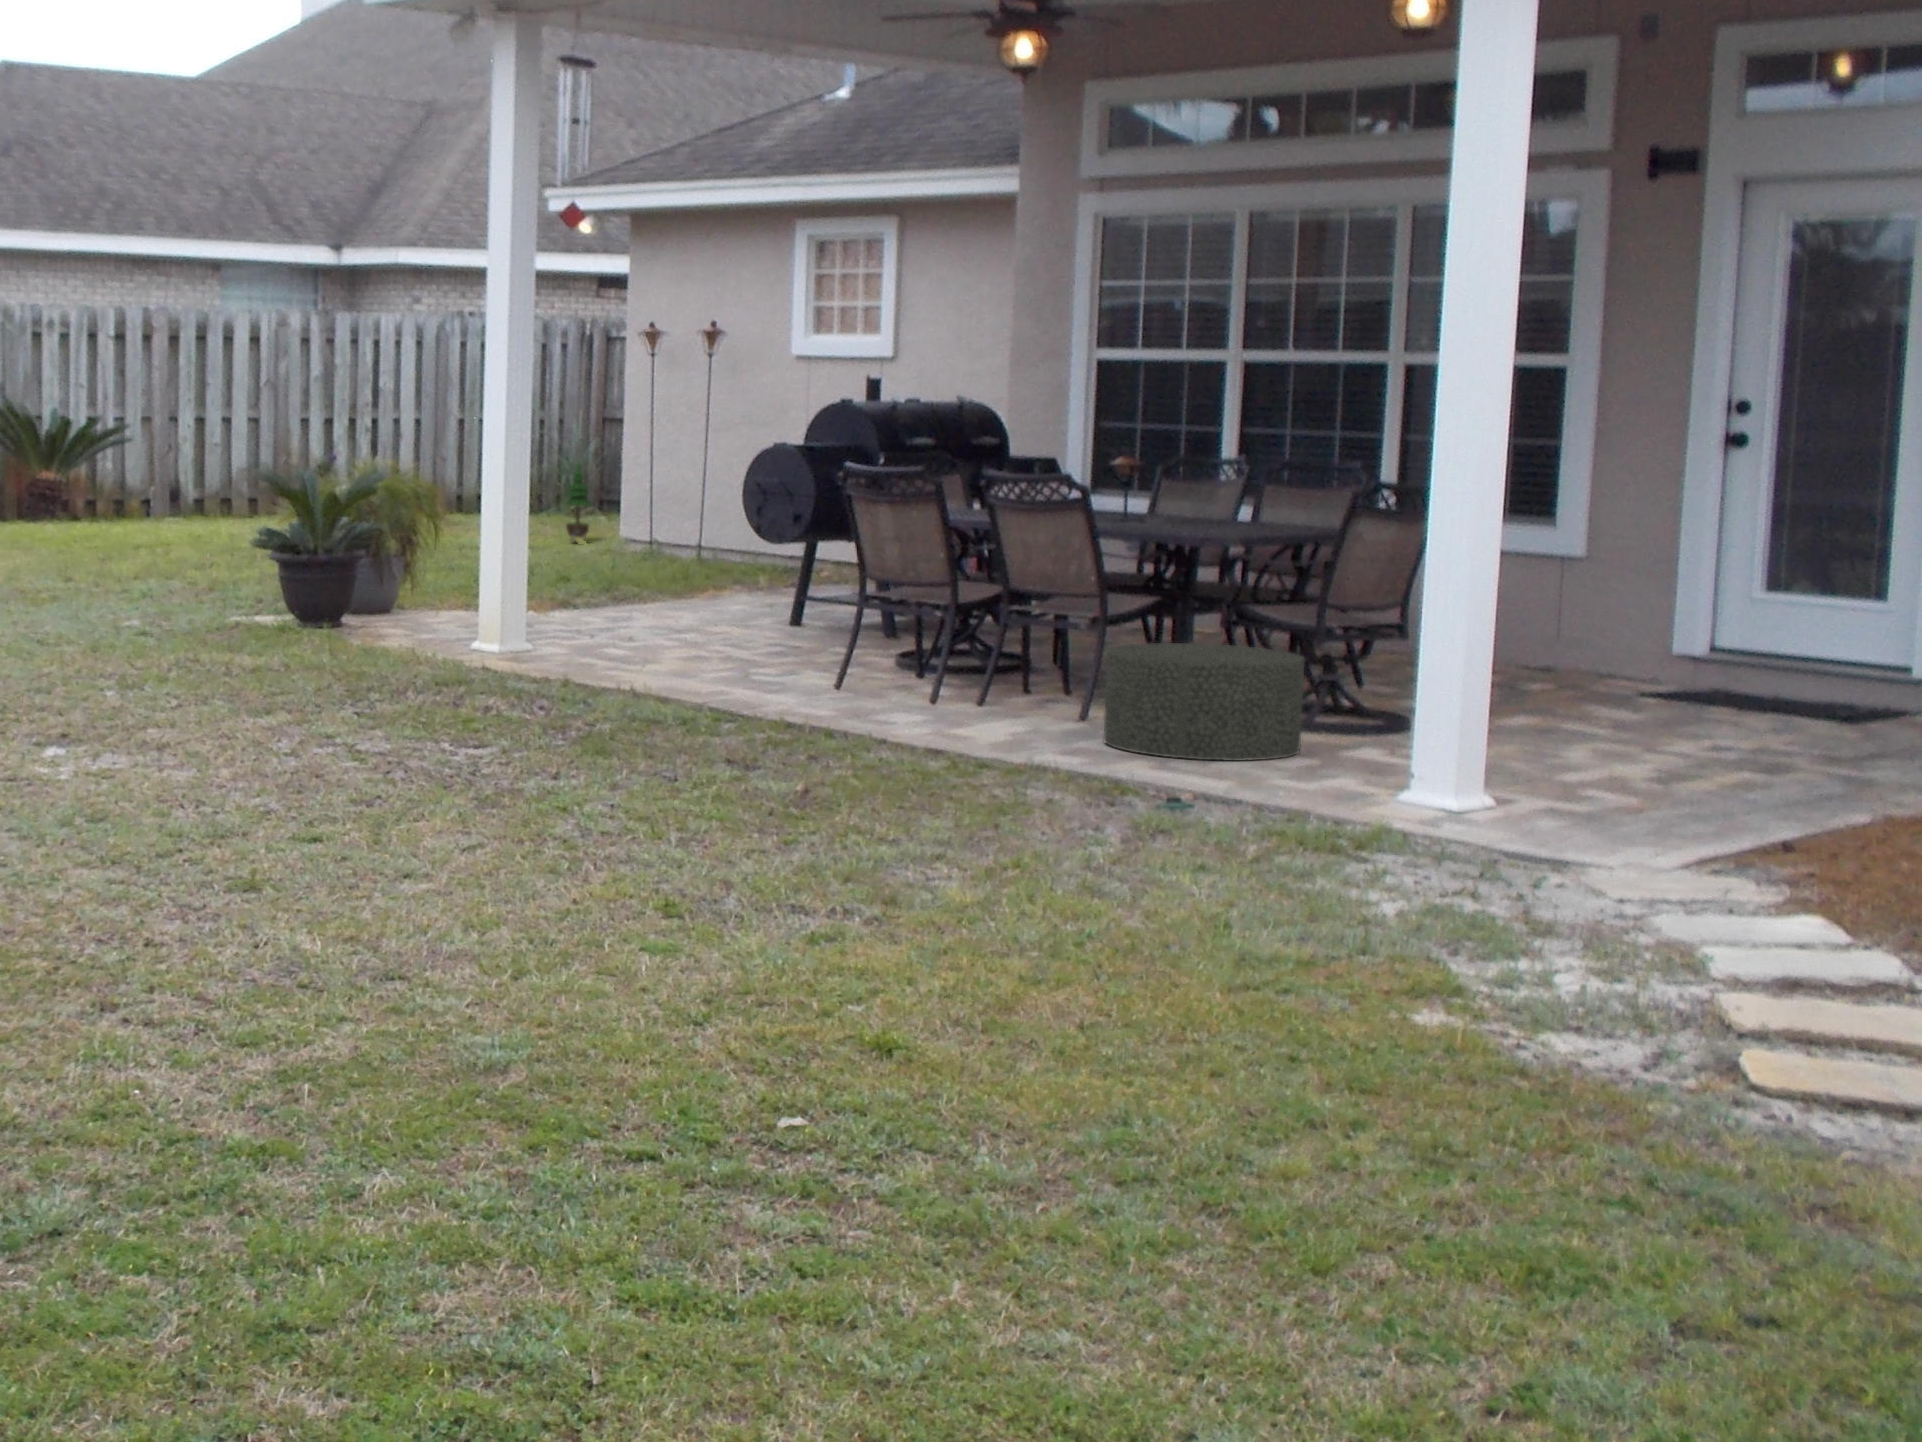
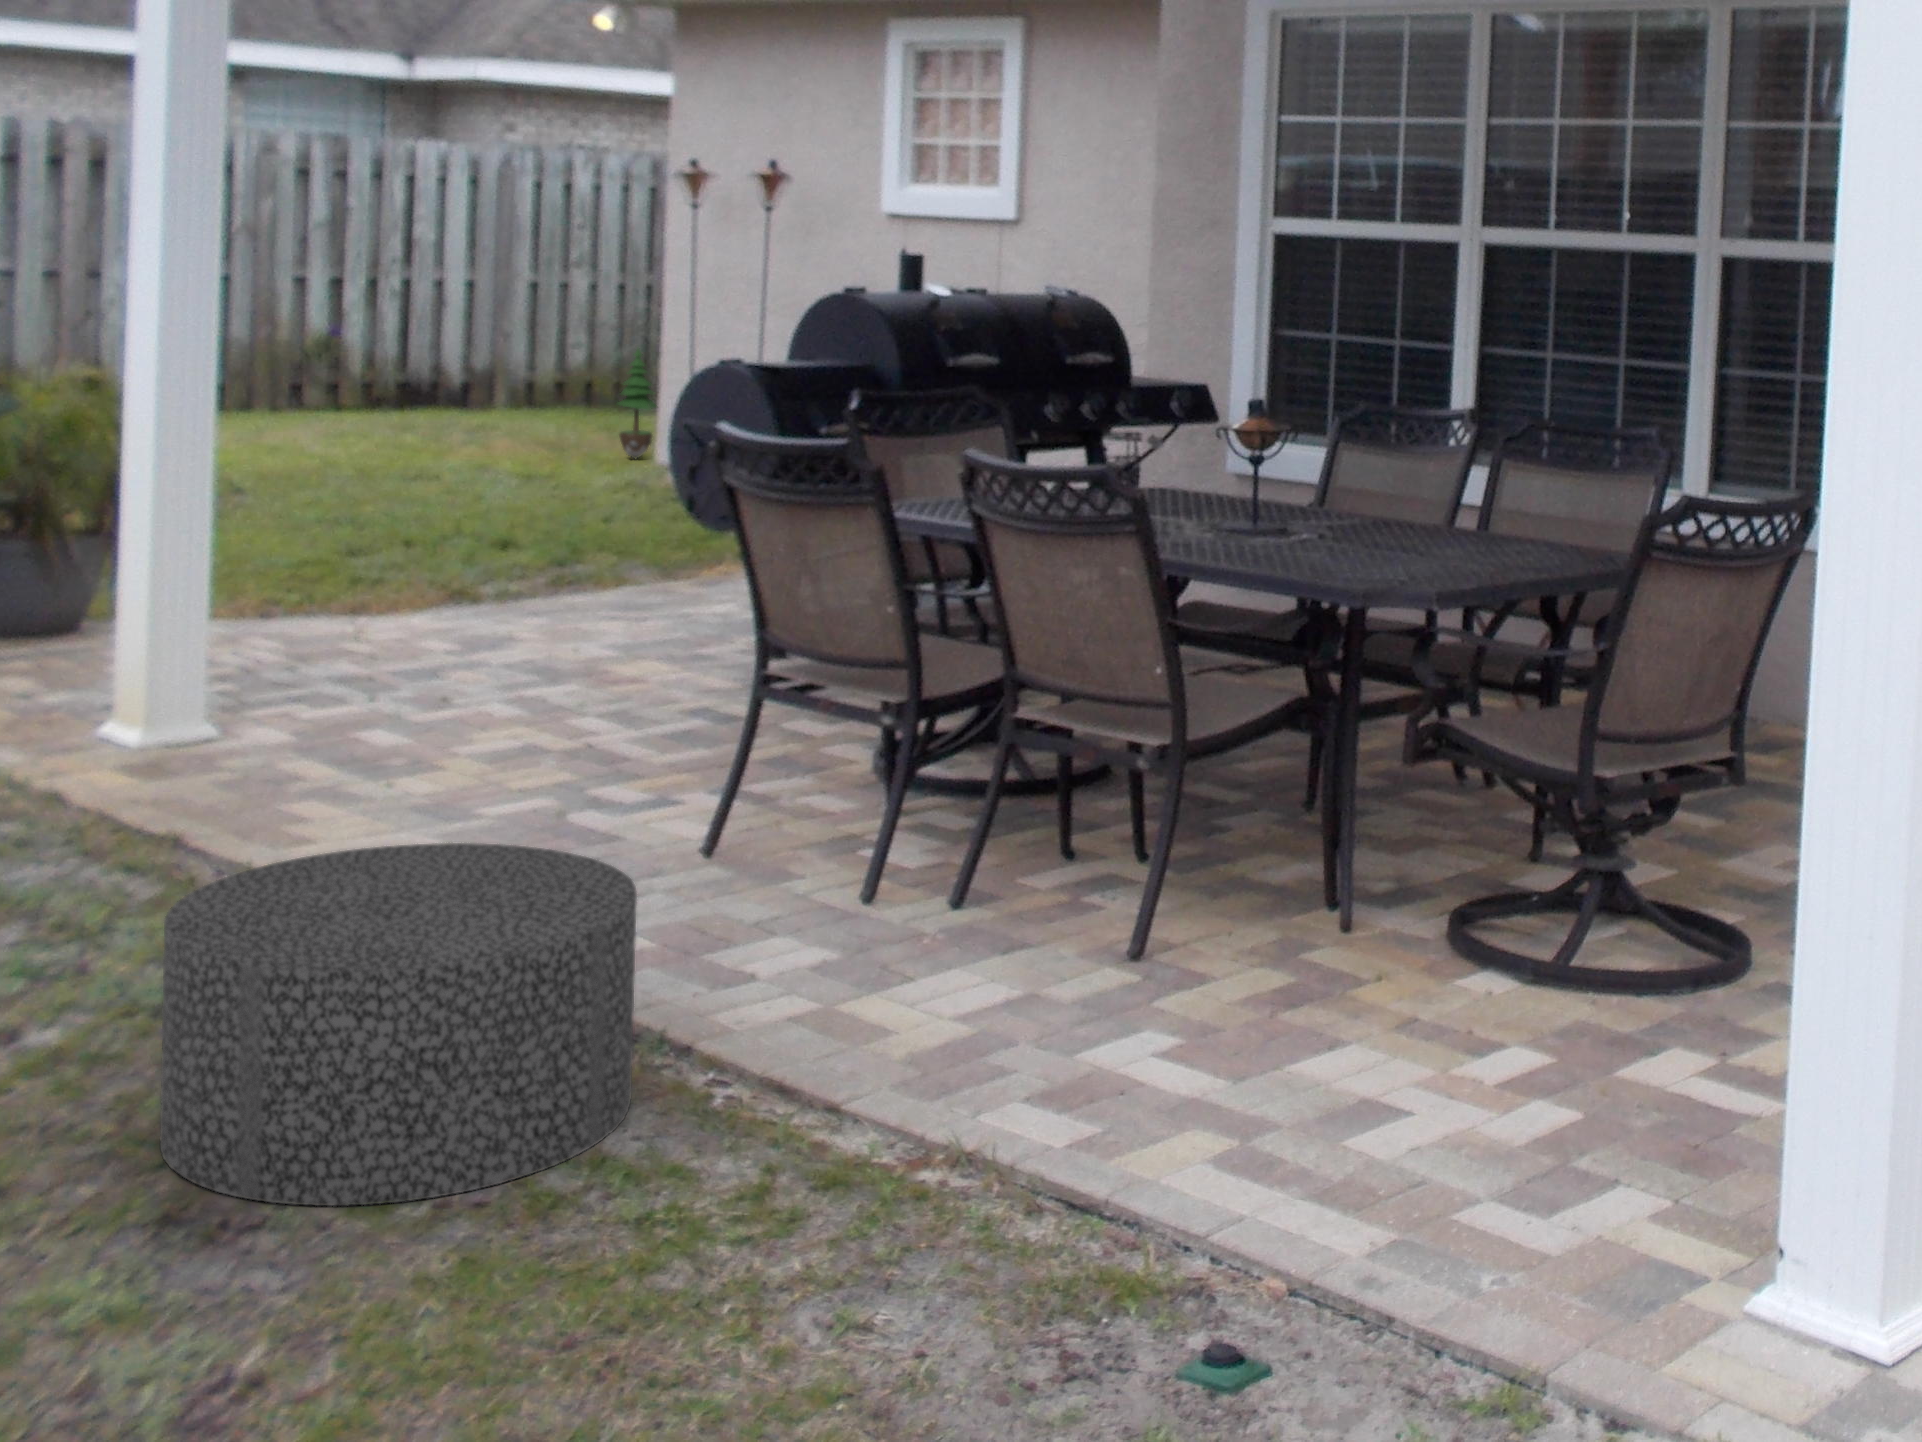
ottoman: present [1104,643,1304,761] -> present [160,843,637,1206]

